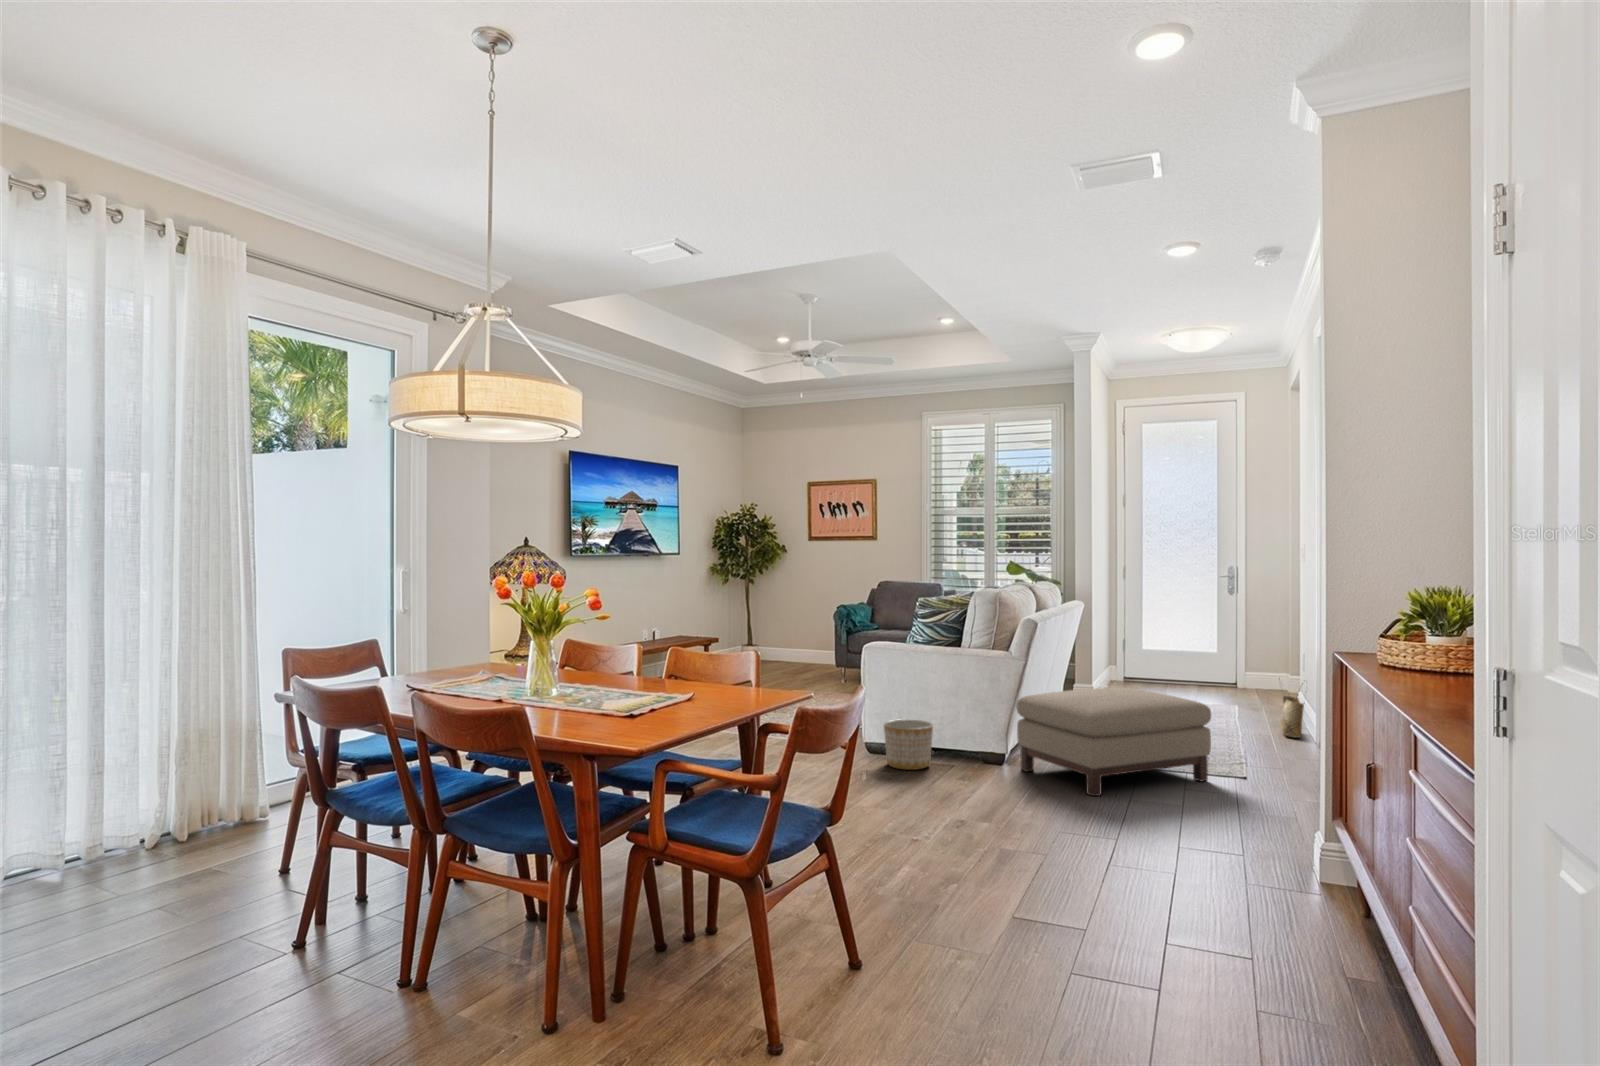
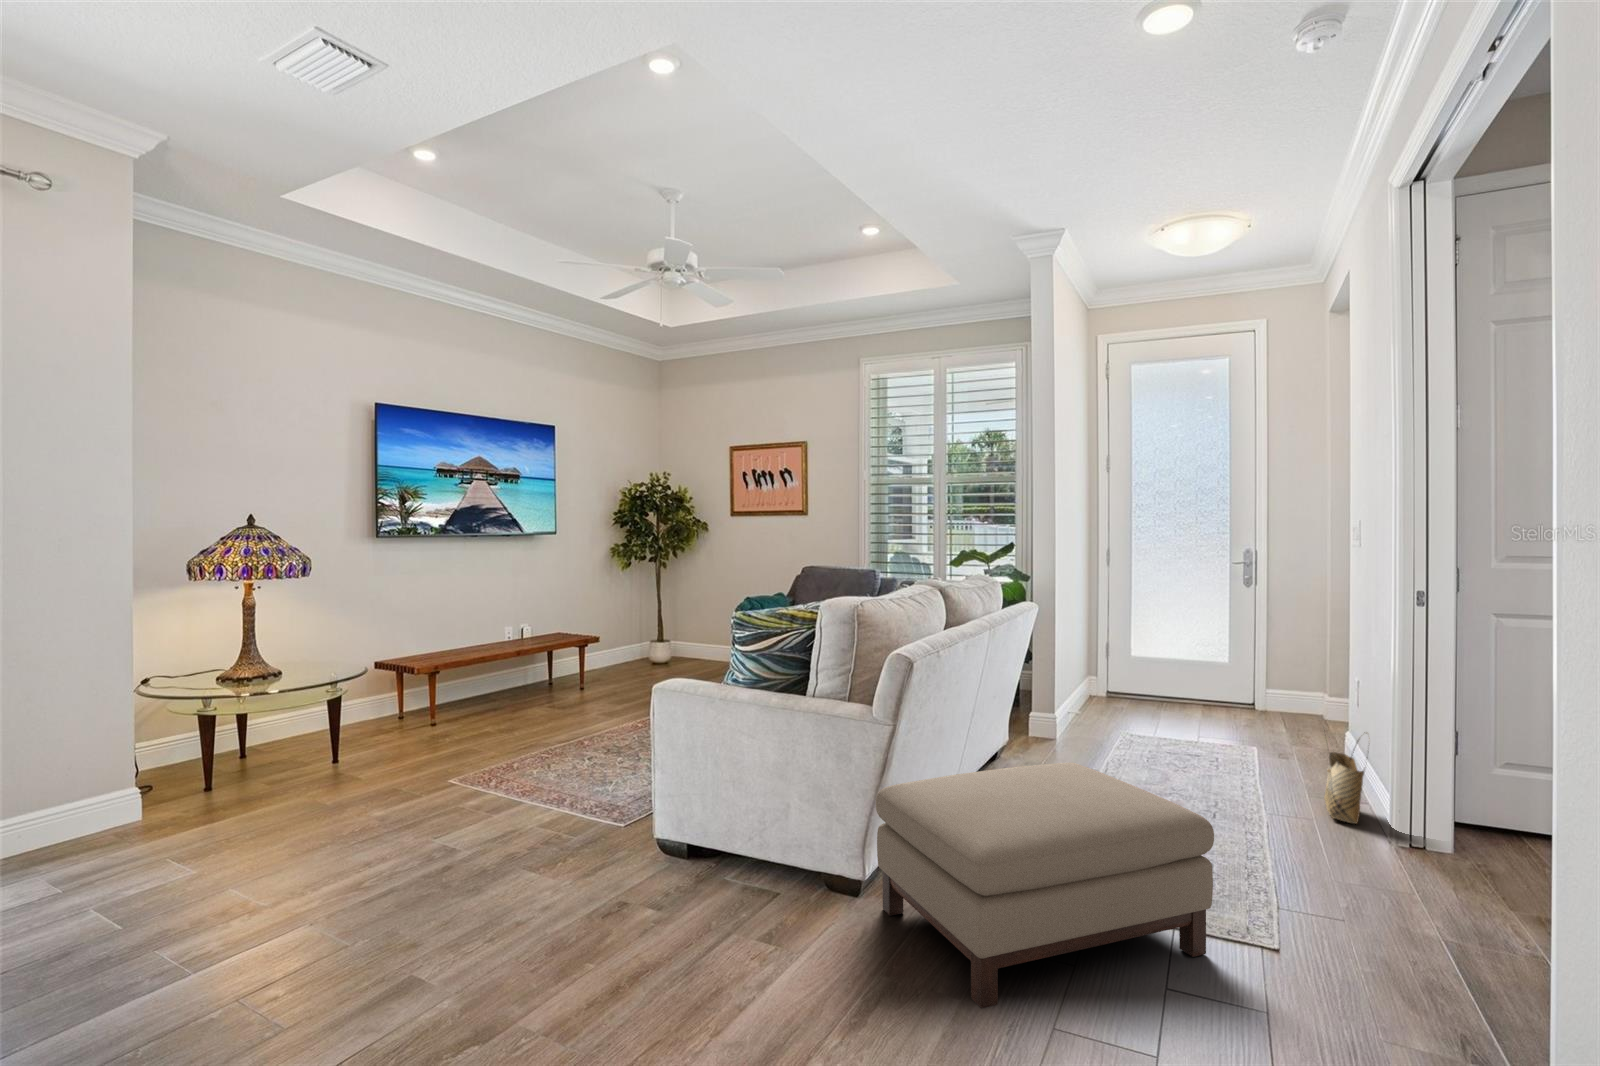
planter: present [884,719,933,770] -> none [660,810,742,907]

